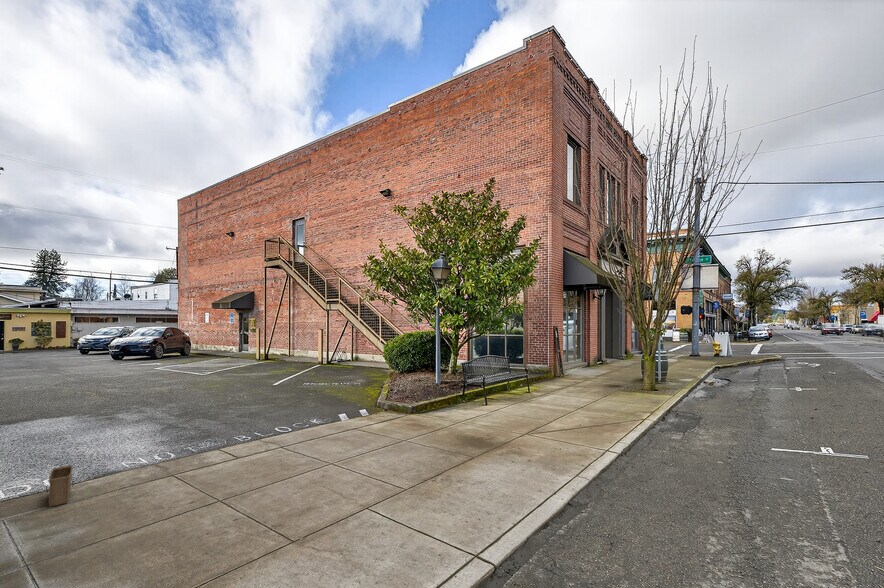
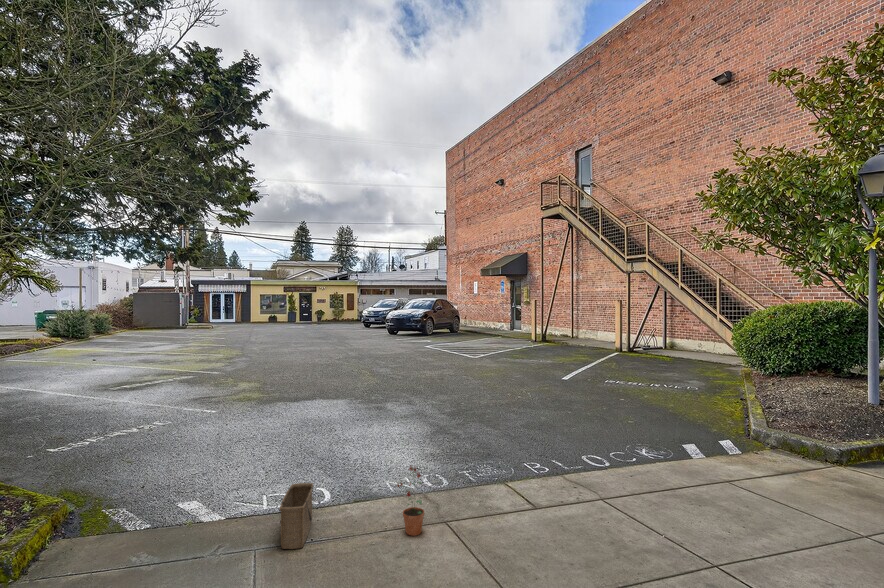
potted plant: none [140,441,161,482] -> present [397,465,424,536]

